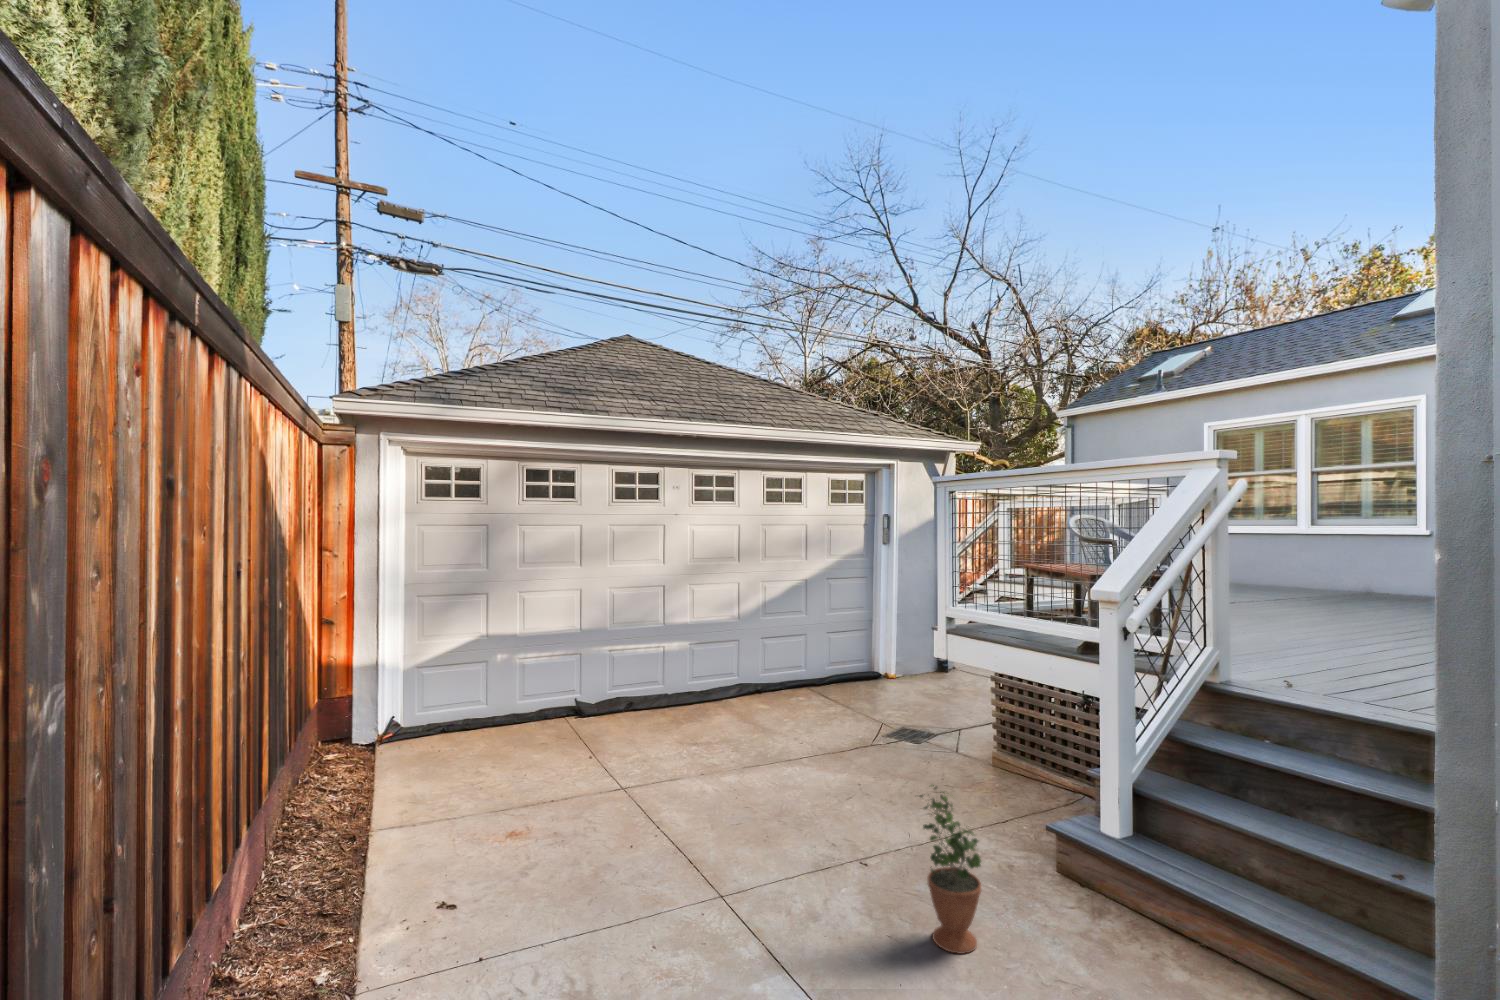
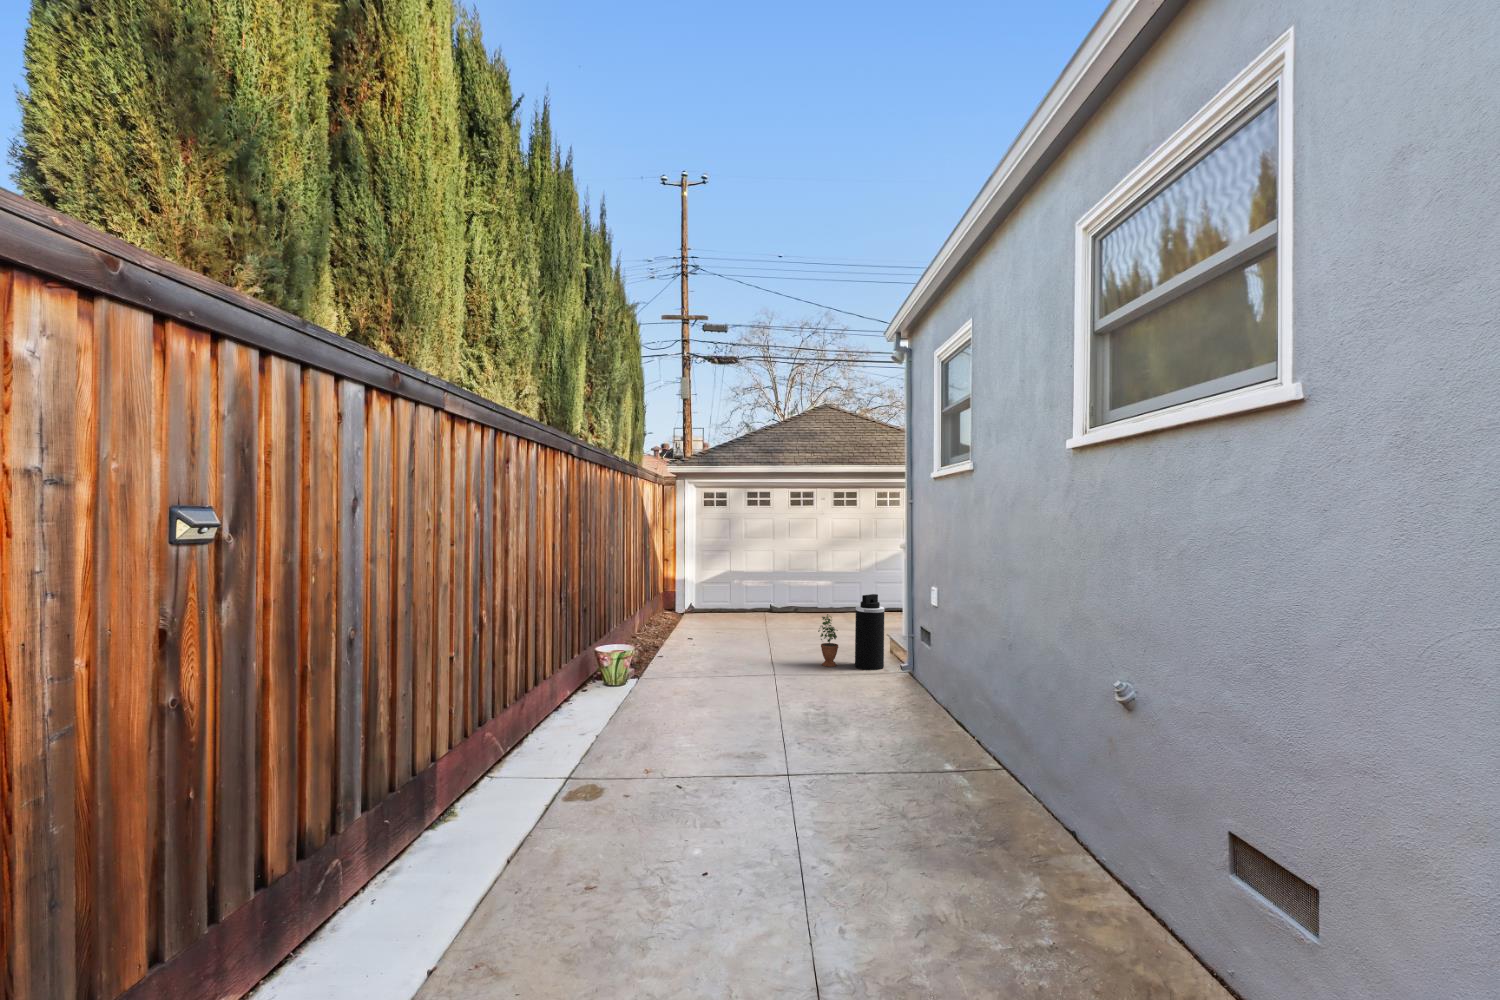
trash can: none [1007,711,1092,943] -> present [855,594,884,670]

